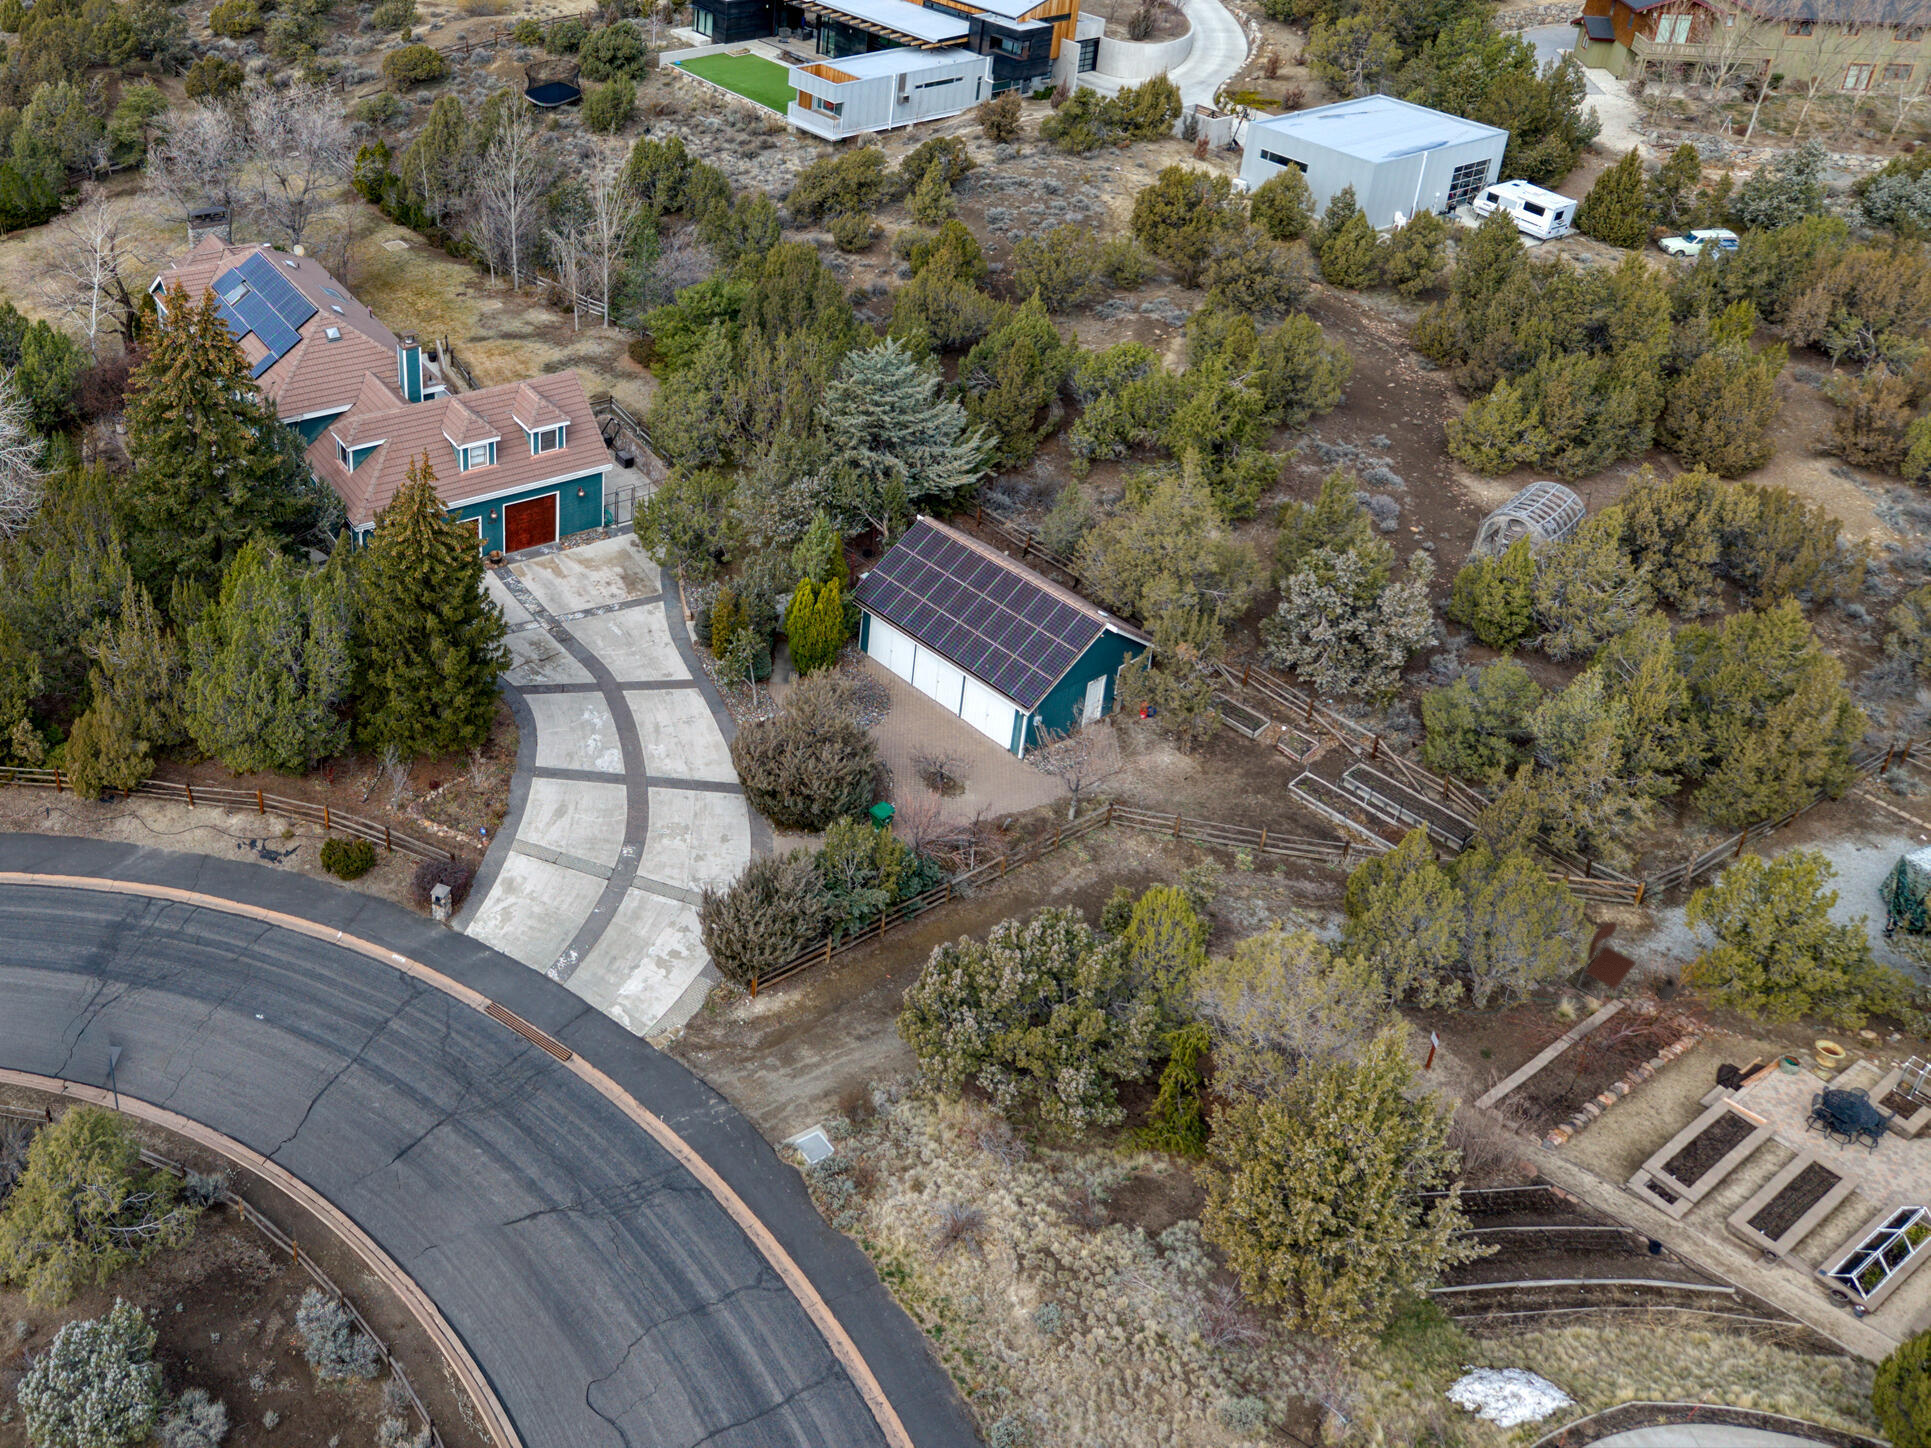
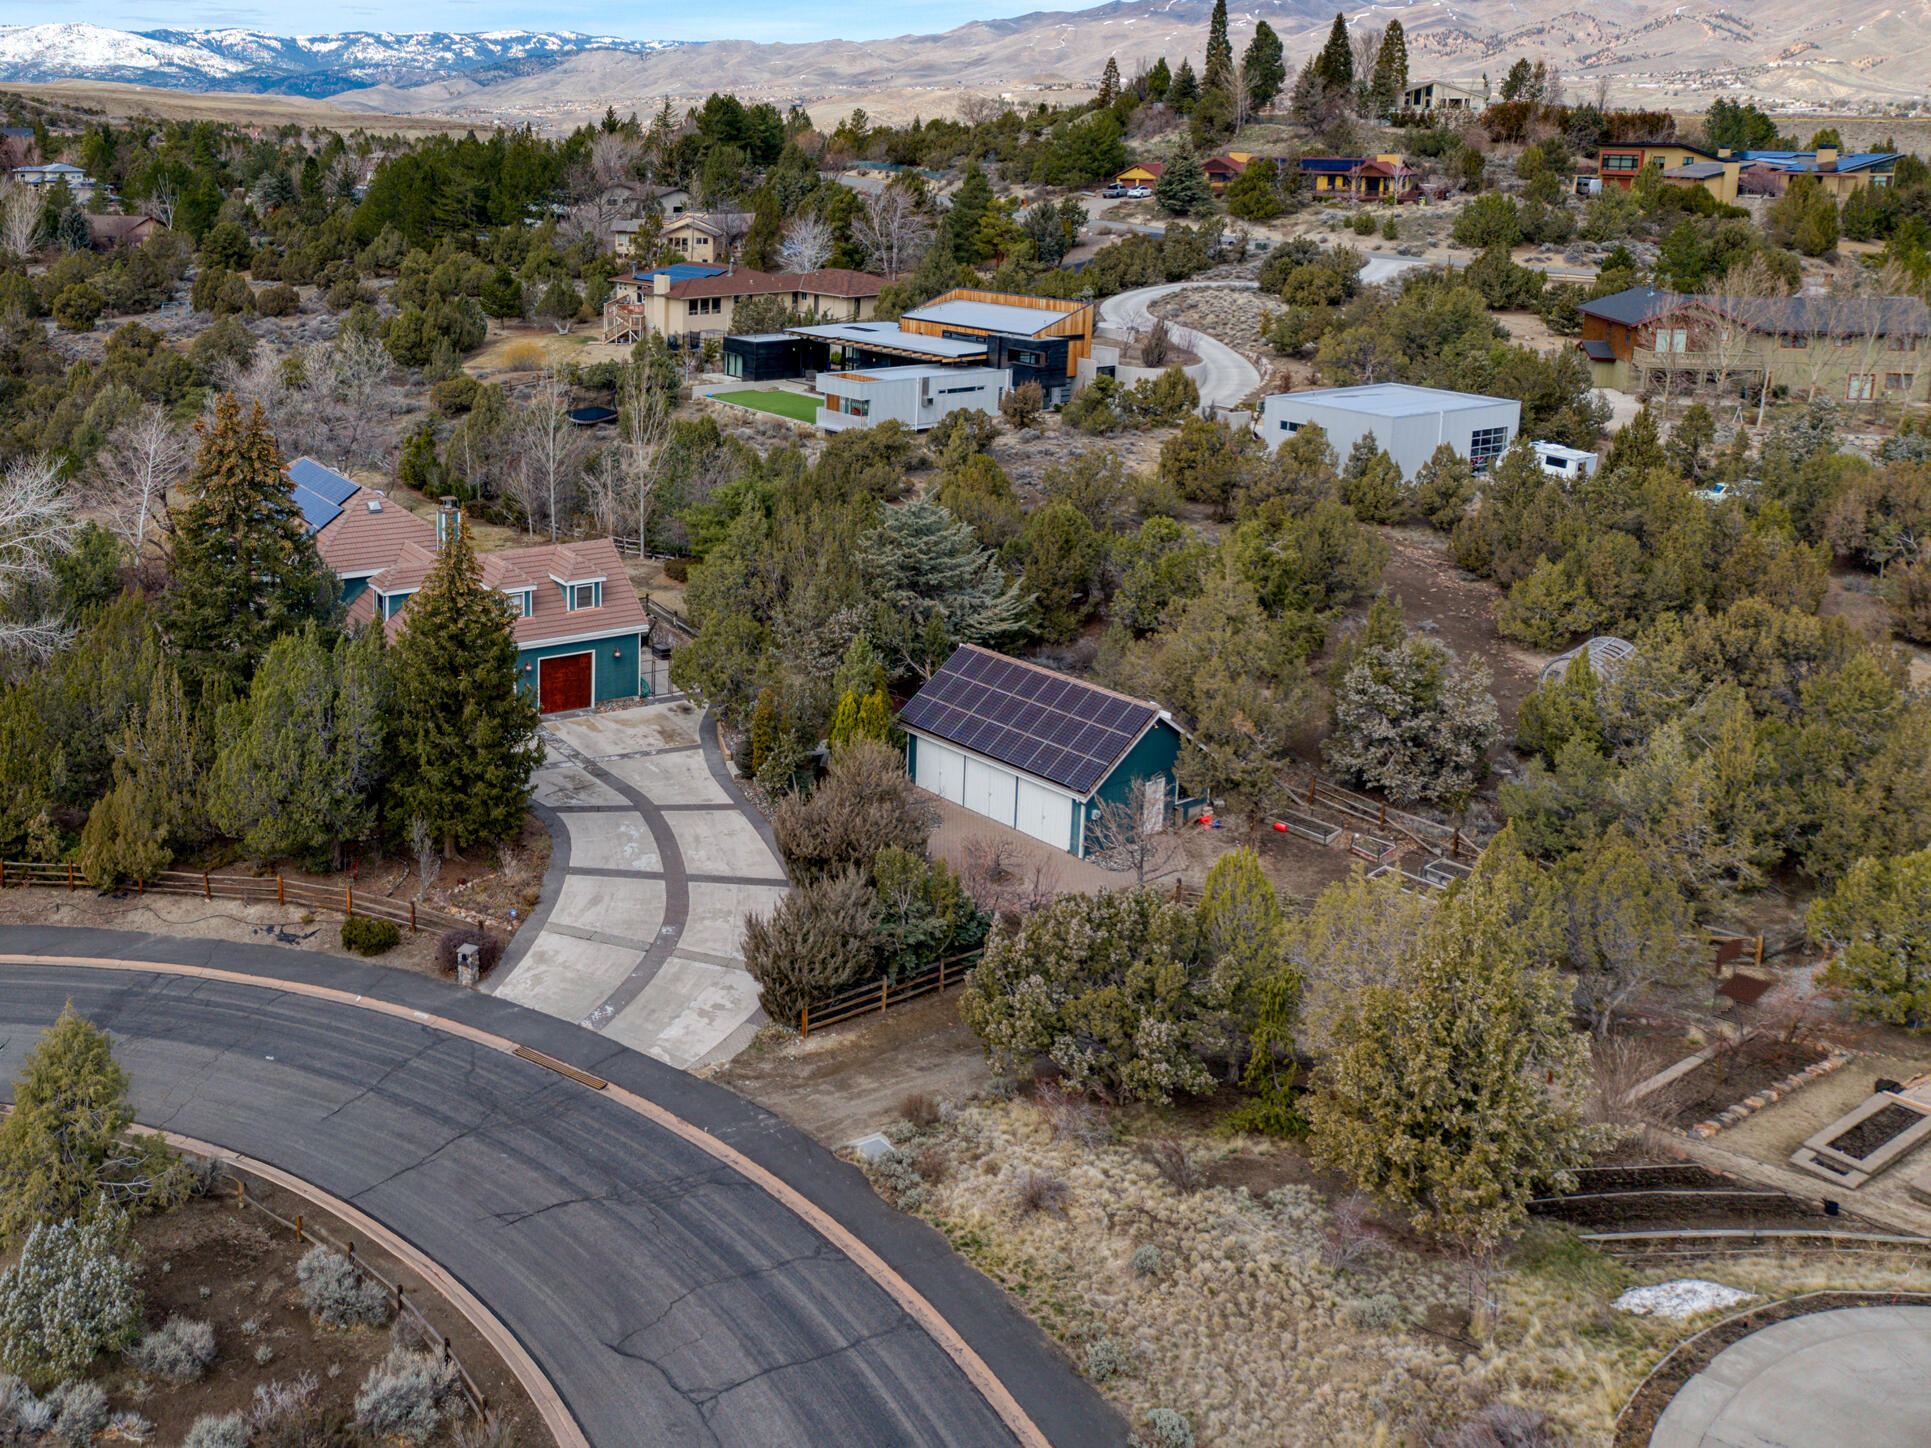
watering can: present [1657,977,1693,1002] -> none [1800,993,1841,1024]

